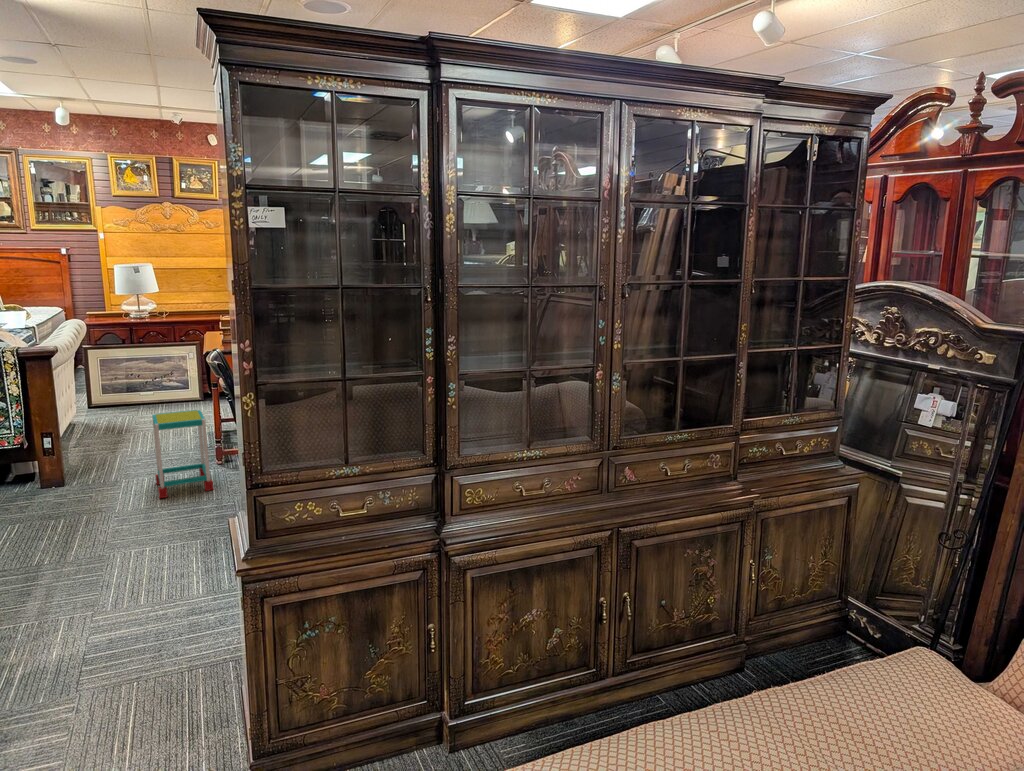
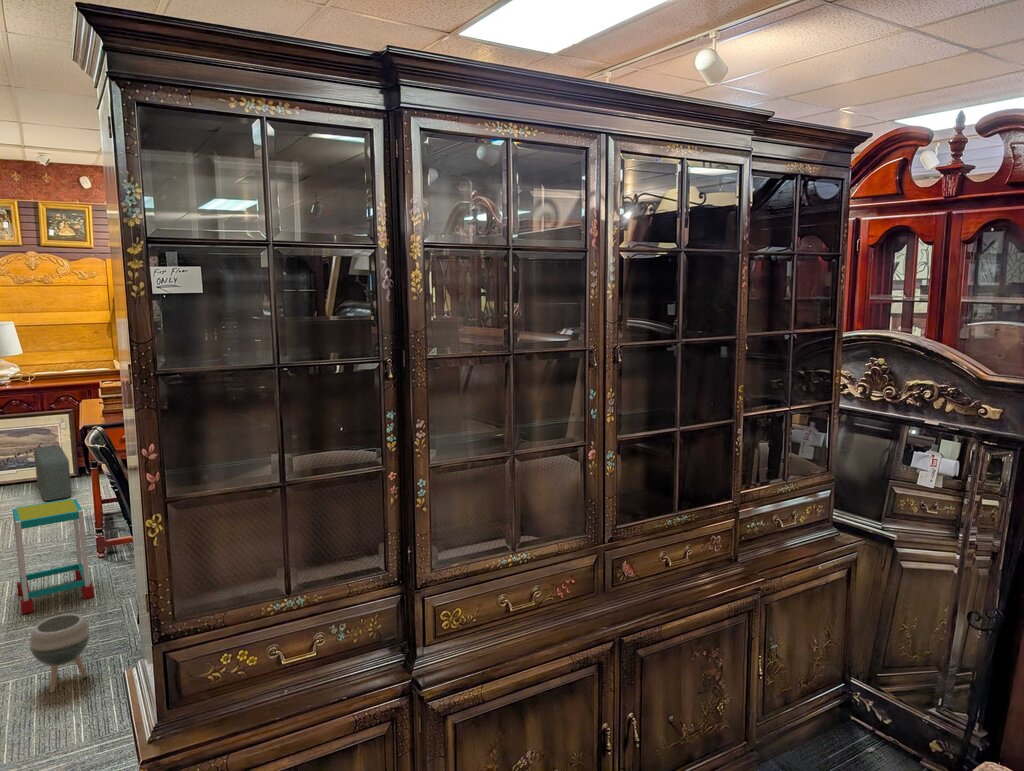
pouf: none [169,371,197,416] -> present [34,445,71,501]
planter: none [165,496,209,555] -> present [30,614,90,693]

